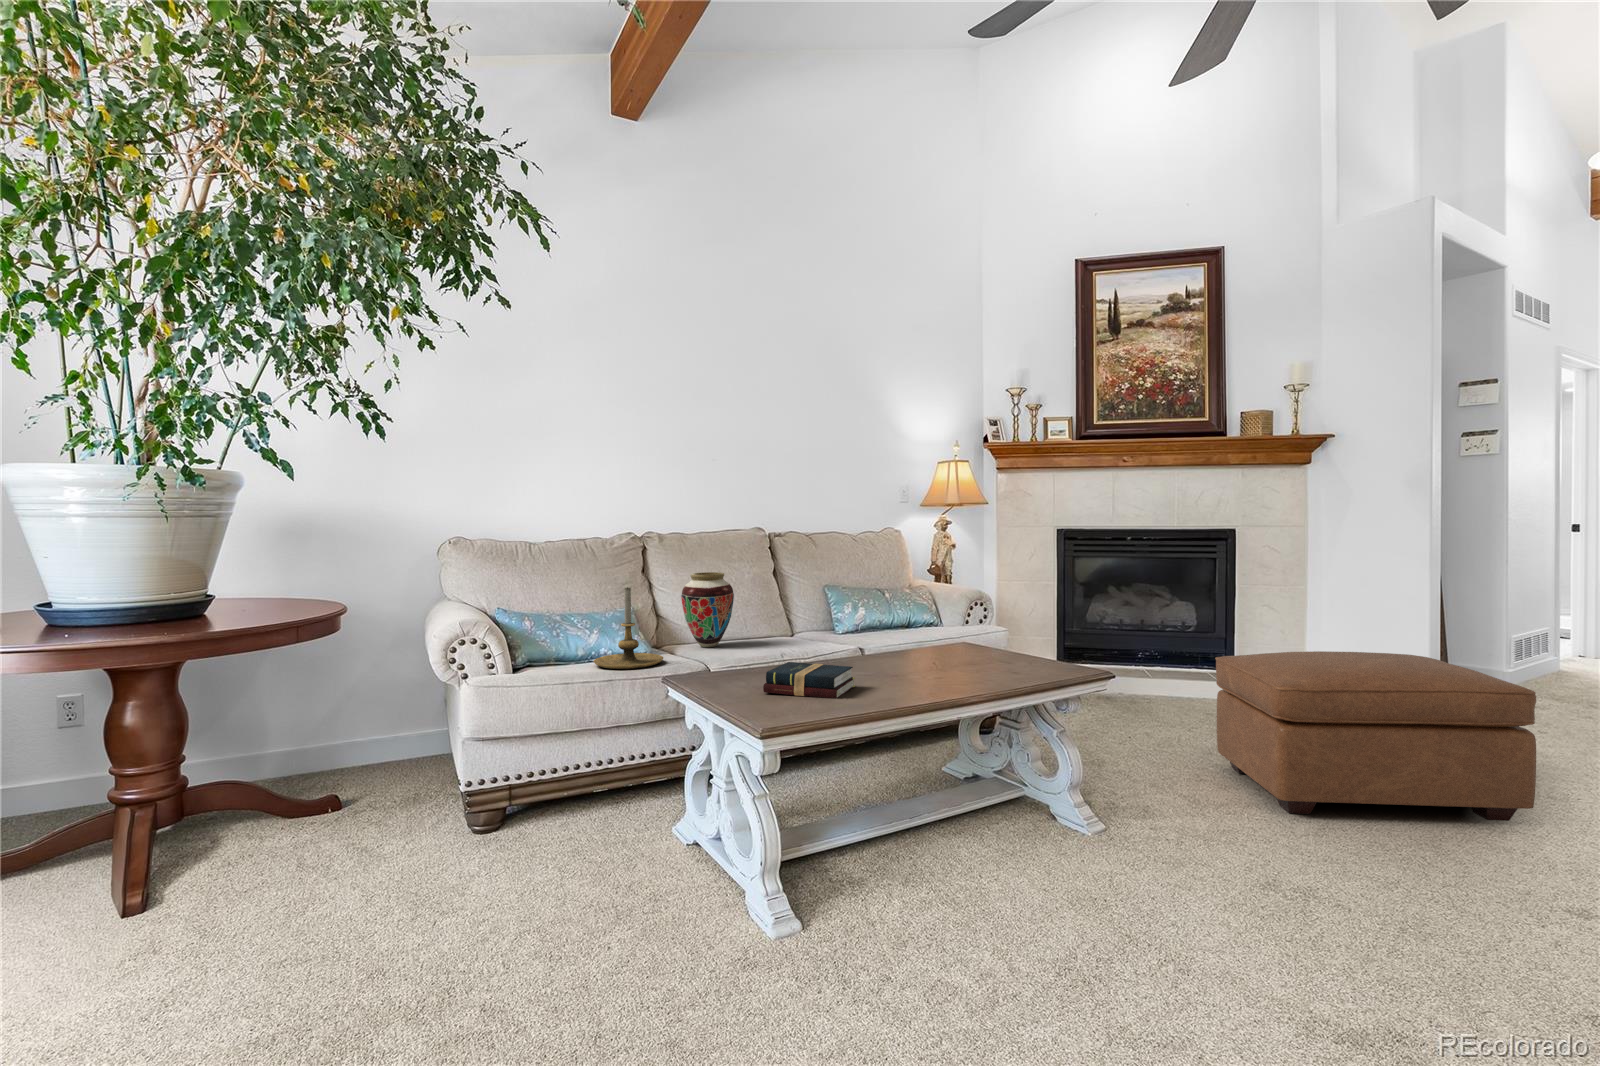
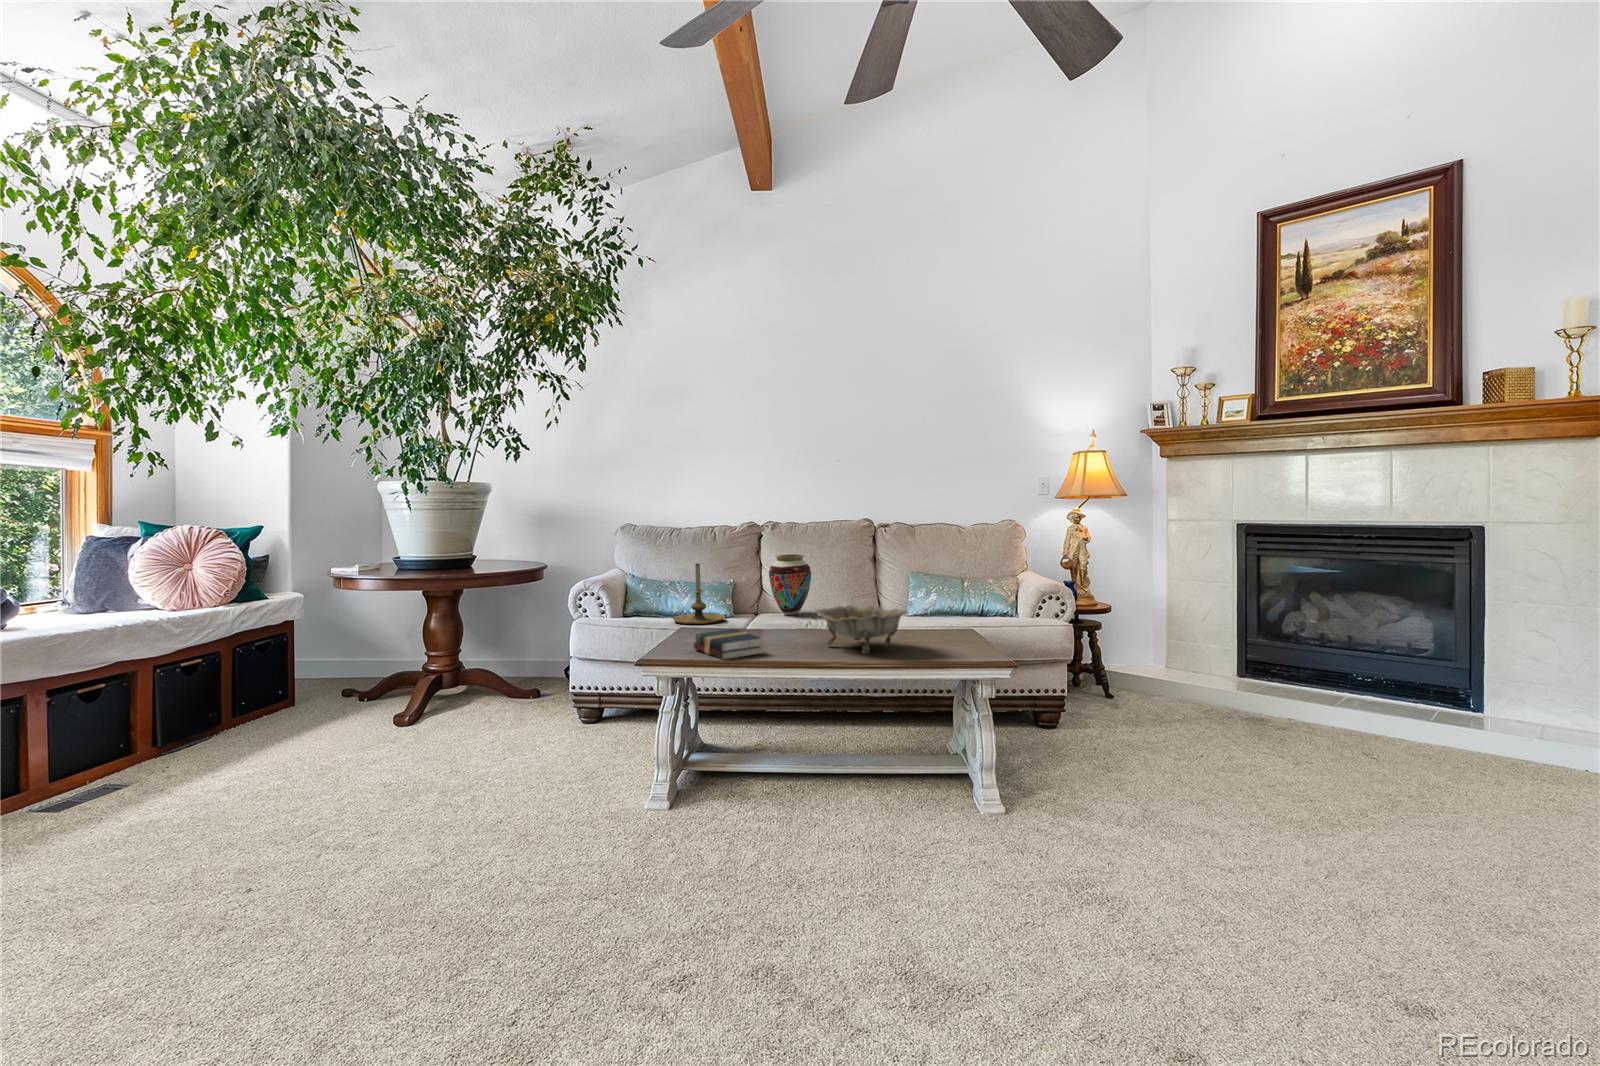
decorative bowl: none [863,621,980,673] -> present [816,605,908,654]
ottoman: present [1215,651,1536,821] -> none [1180,677,1550,945]

